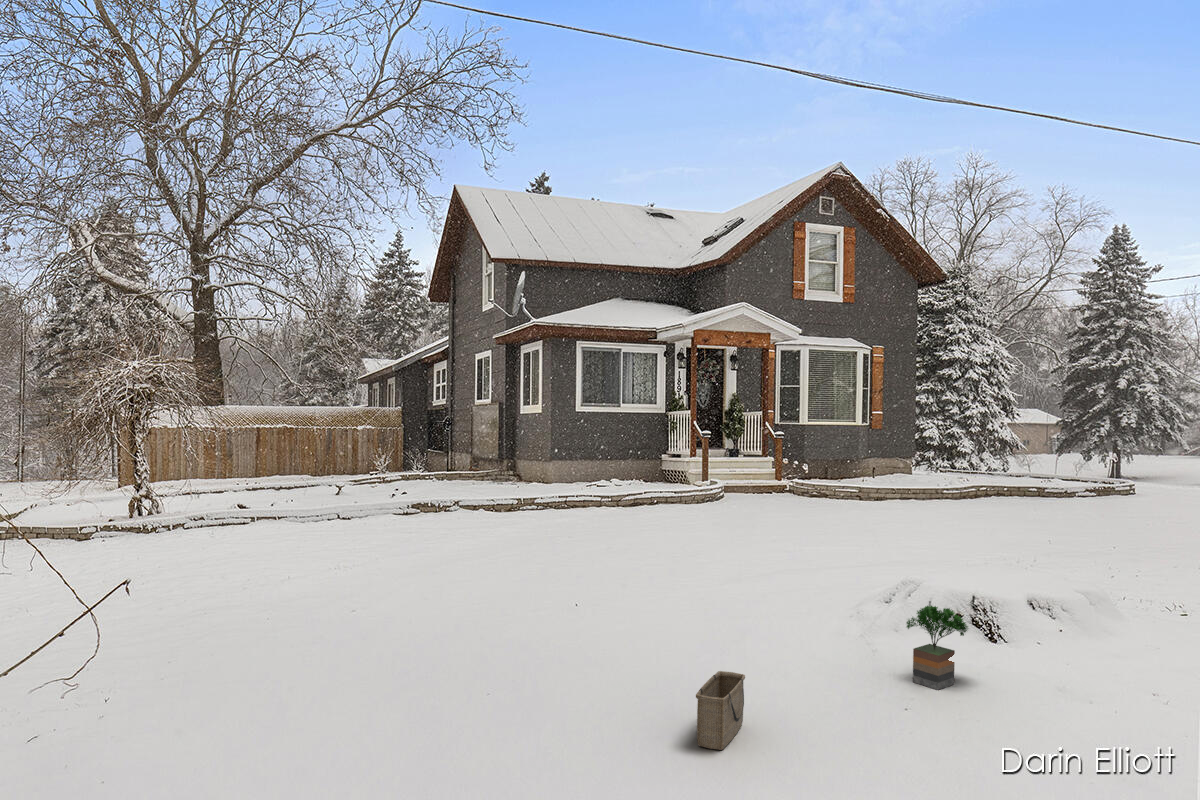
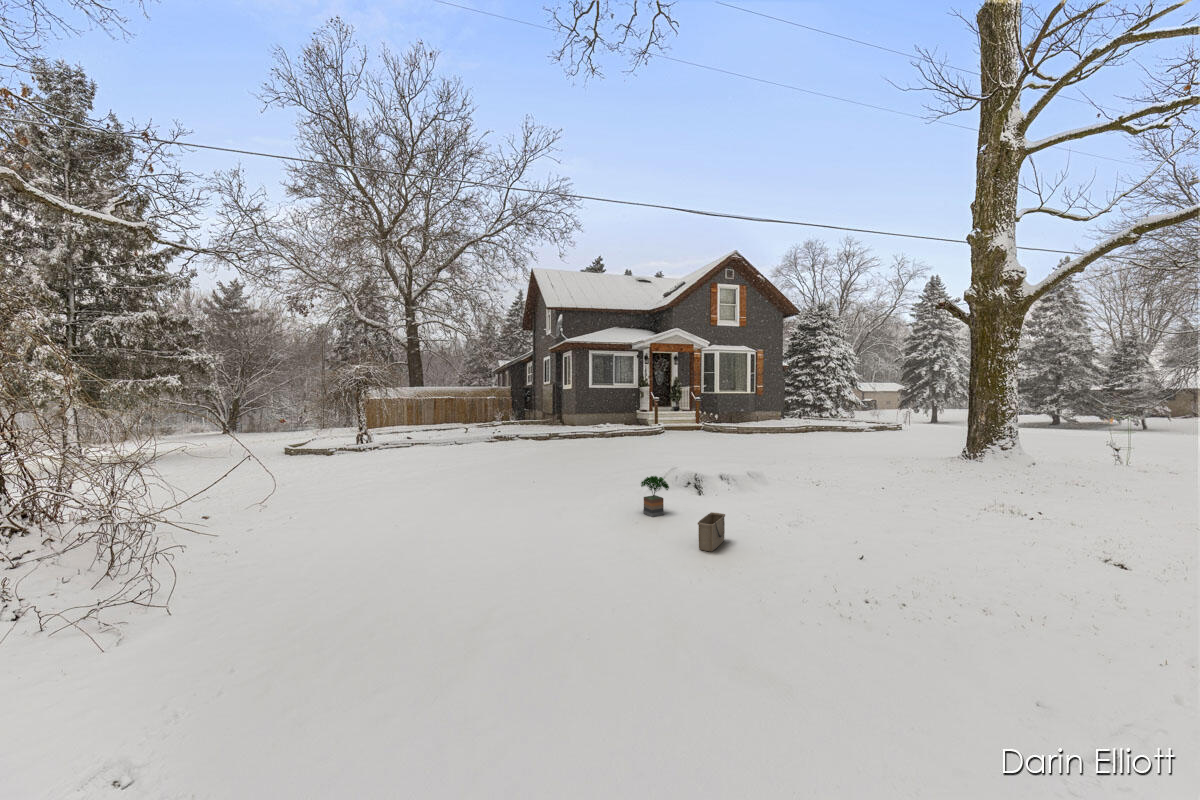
basket: present [696,671,745,750] -> present [698,512,725,551]

